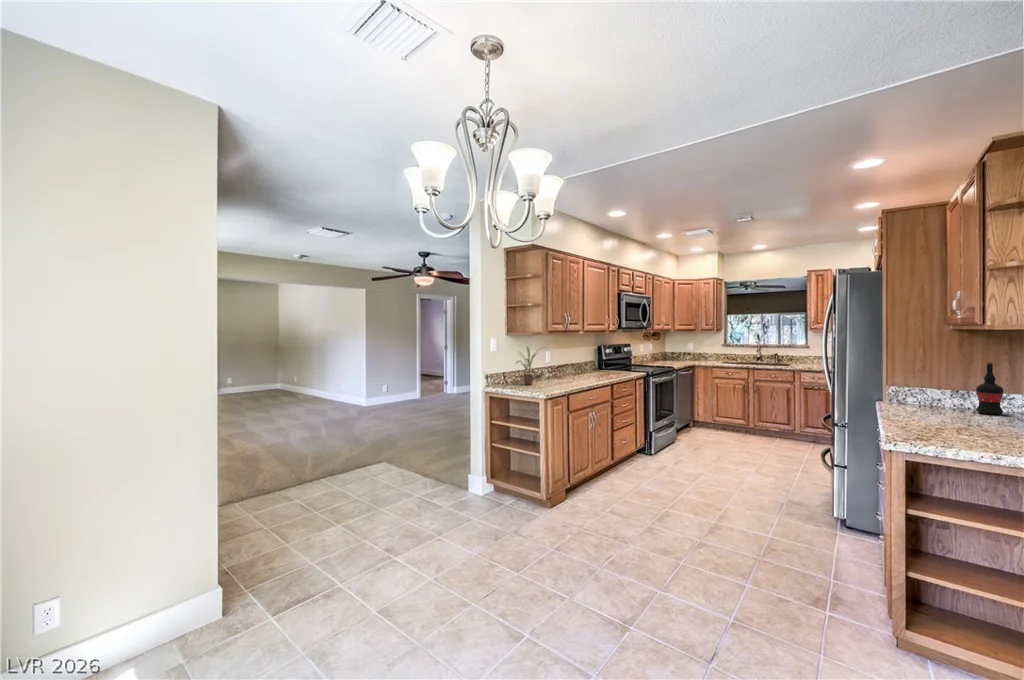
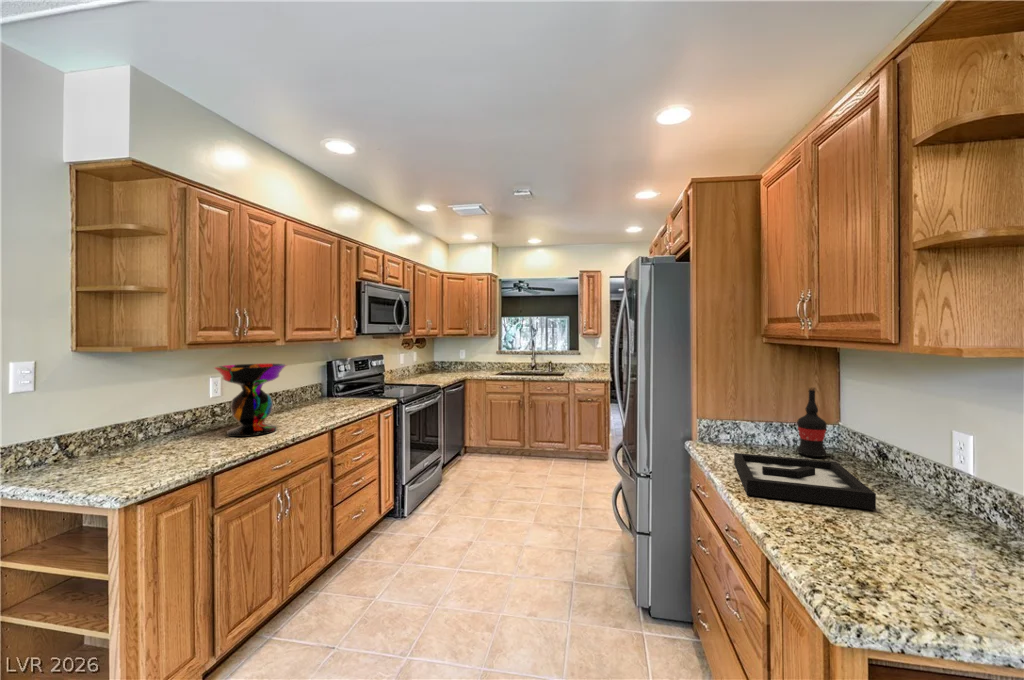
decorative bowl: none [555,344,590,382] -> present [214,363,287,437]
potted plant: present [516,346,537,385] -> none [87,372,174,458]
decorative tray: none [895,404,994,432] -> present [734,453,876,510]

